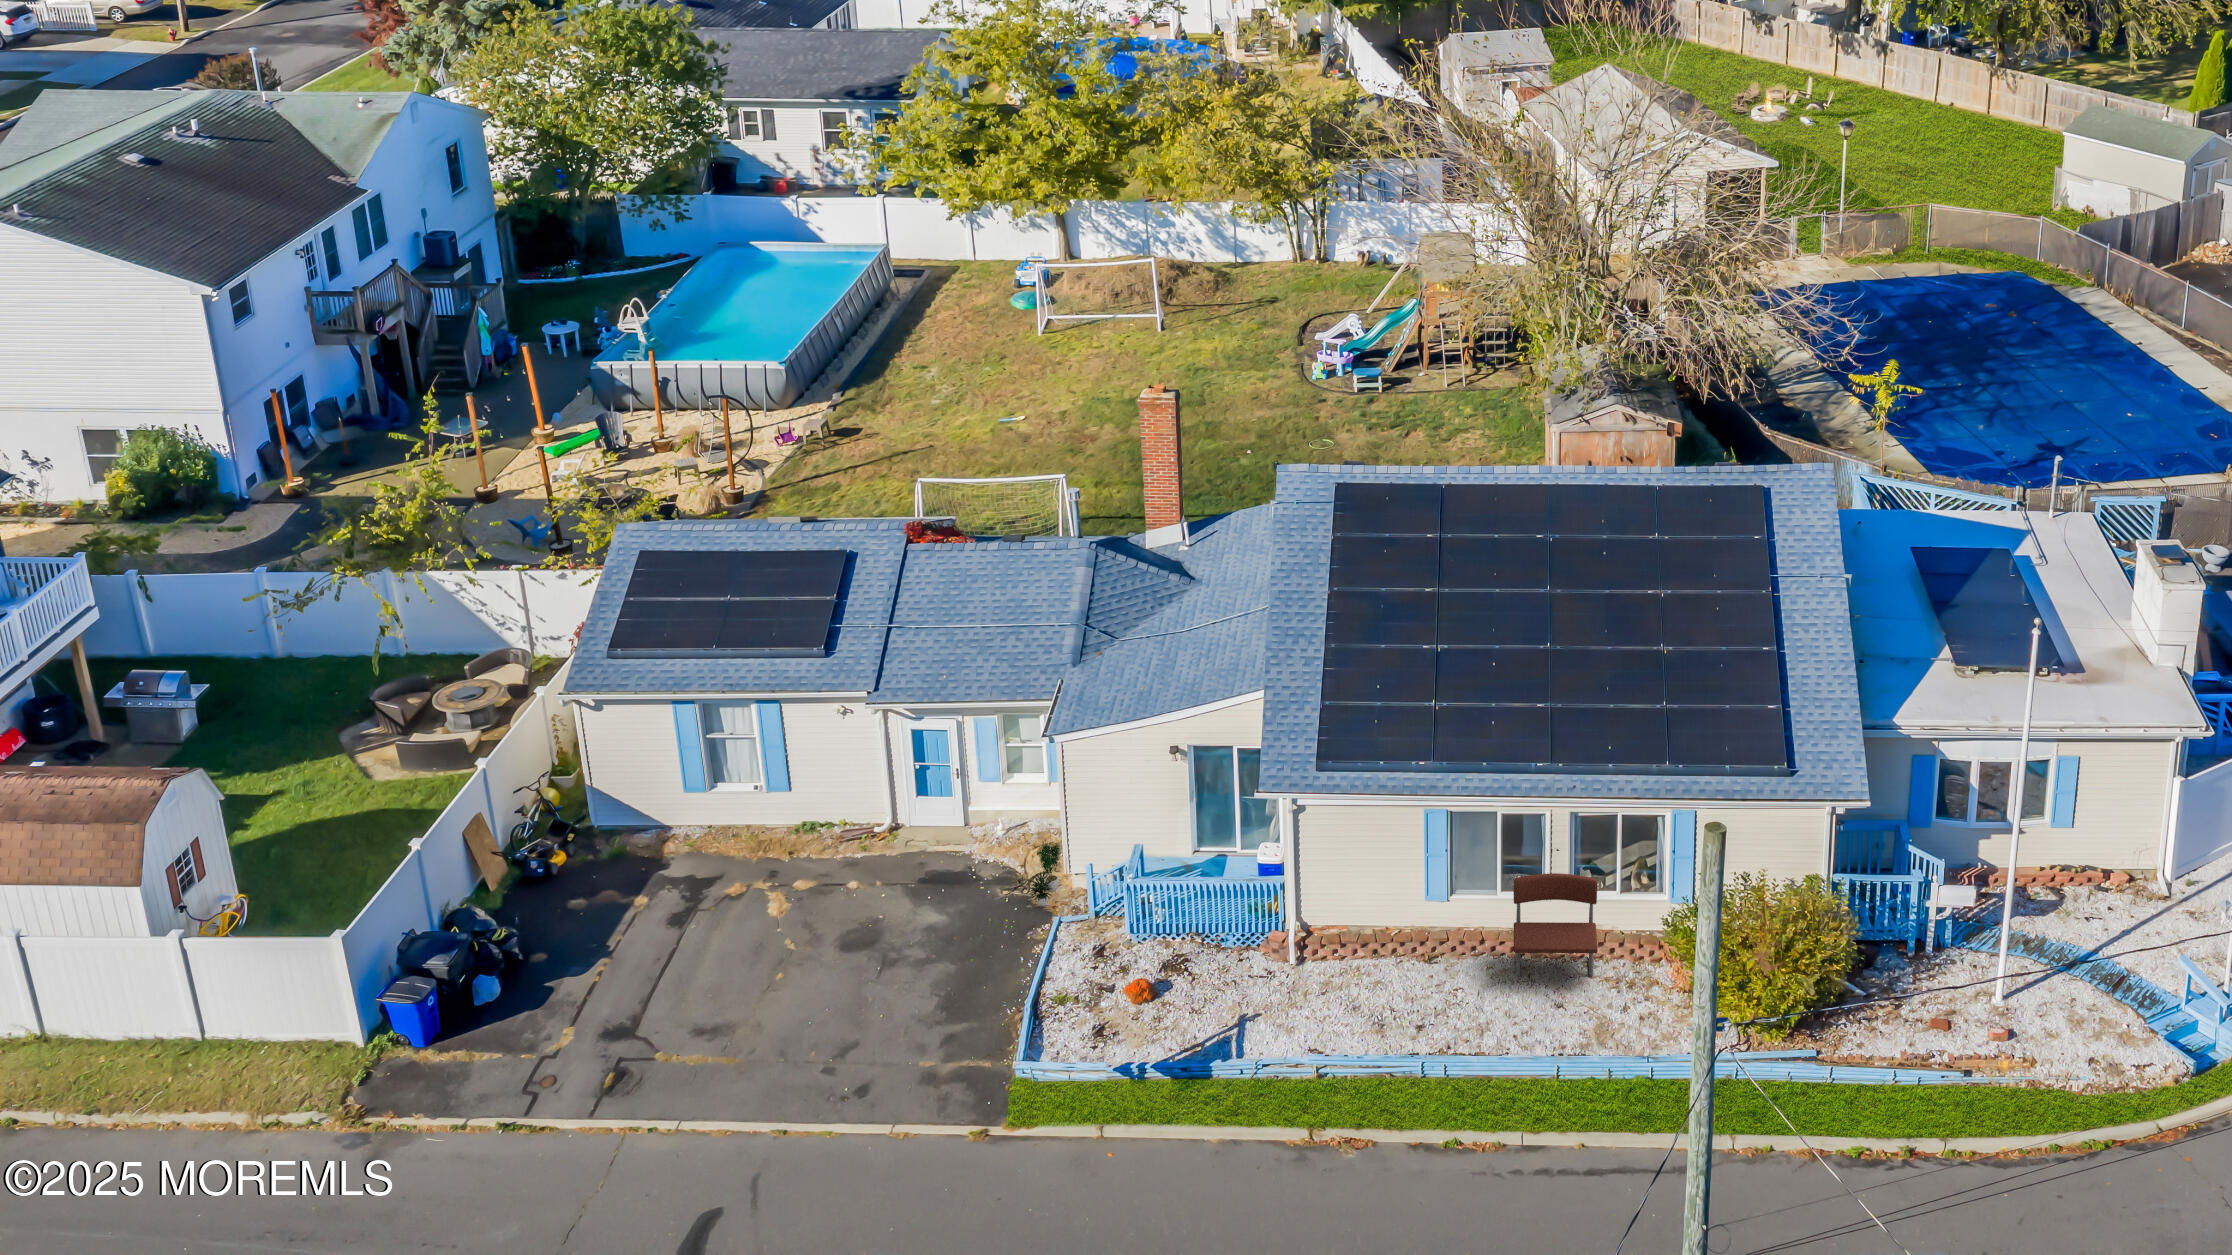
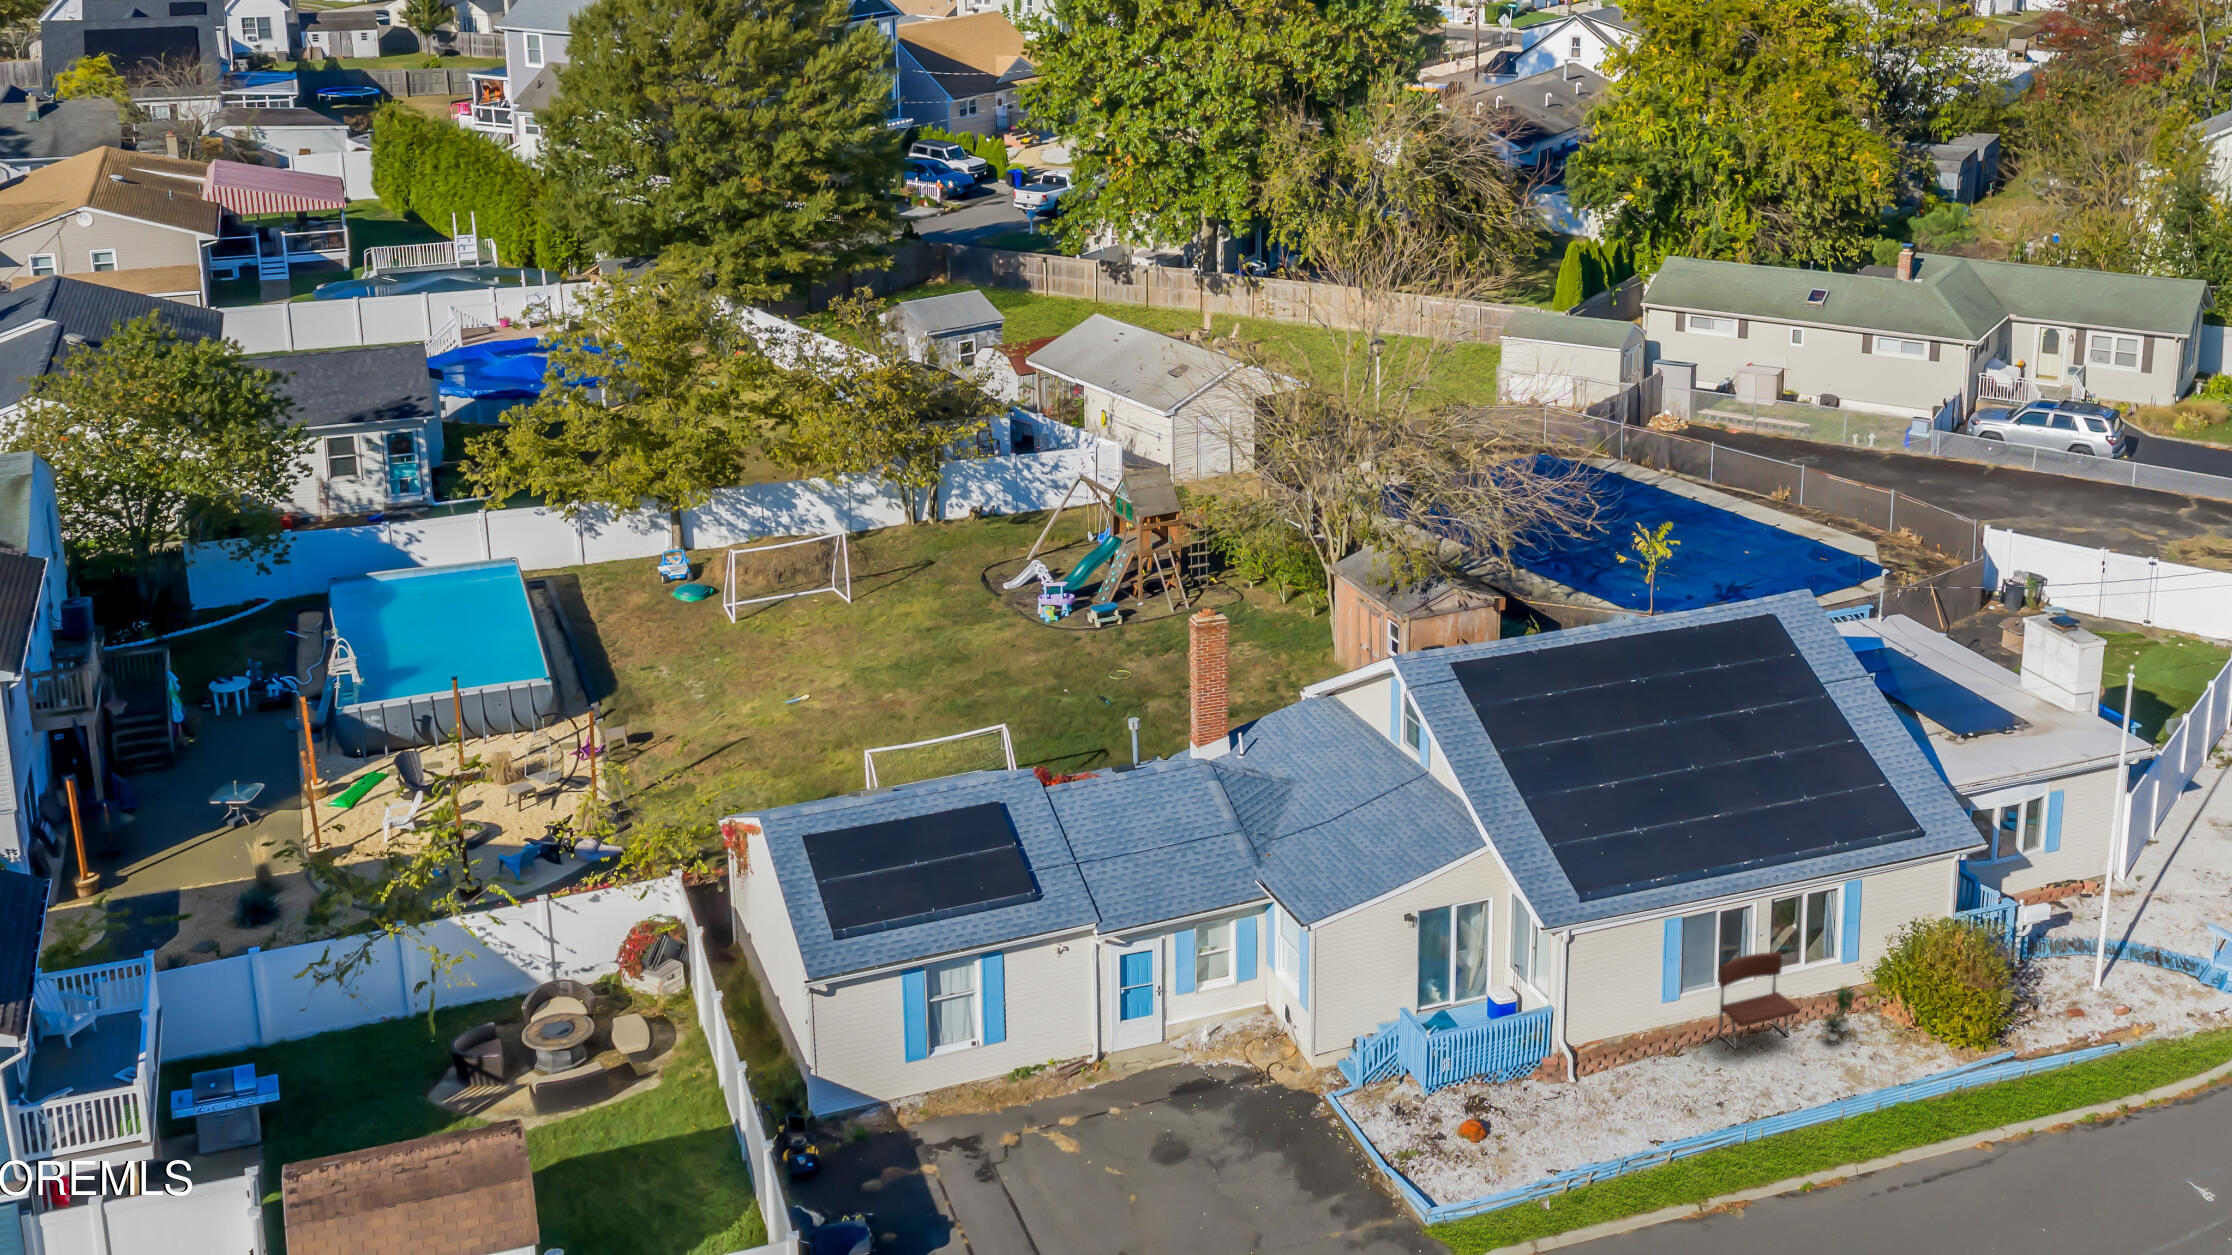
potted plant: present [1028,842,1060,906] -> present [1825,987,1856,1041]

